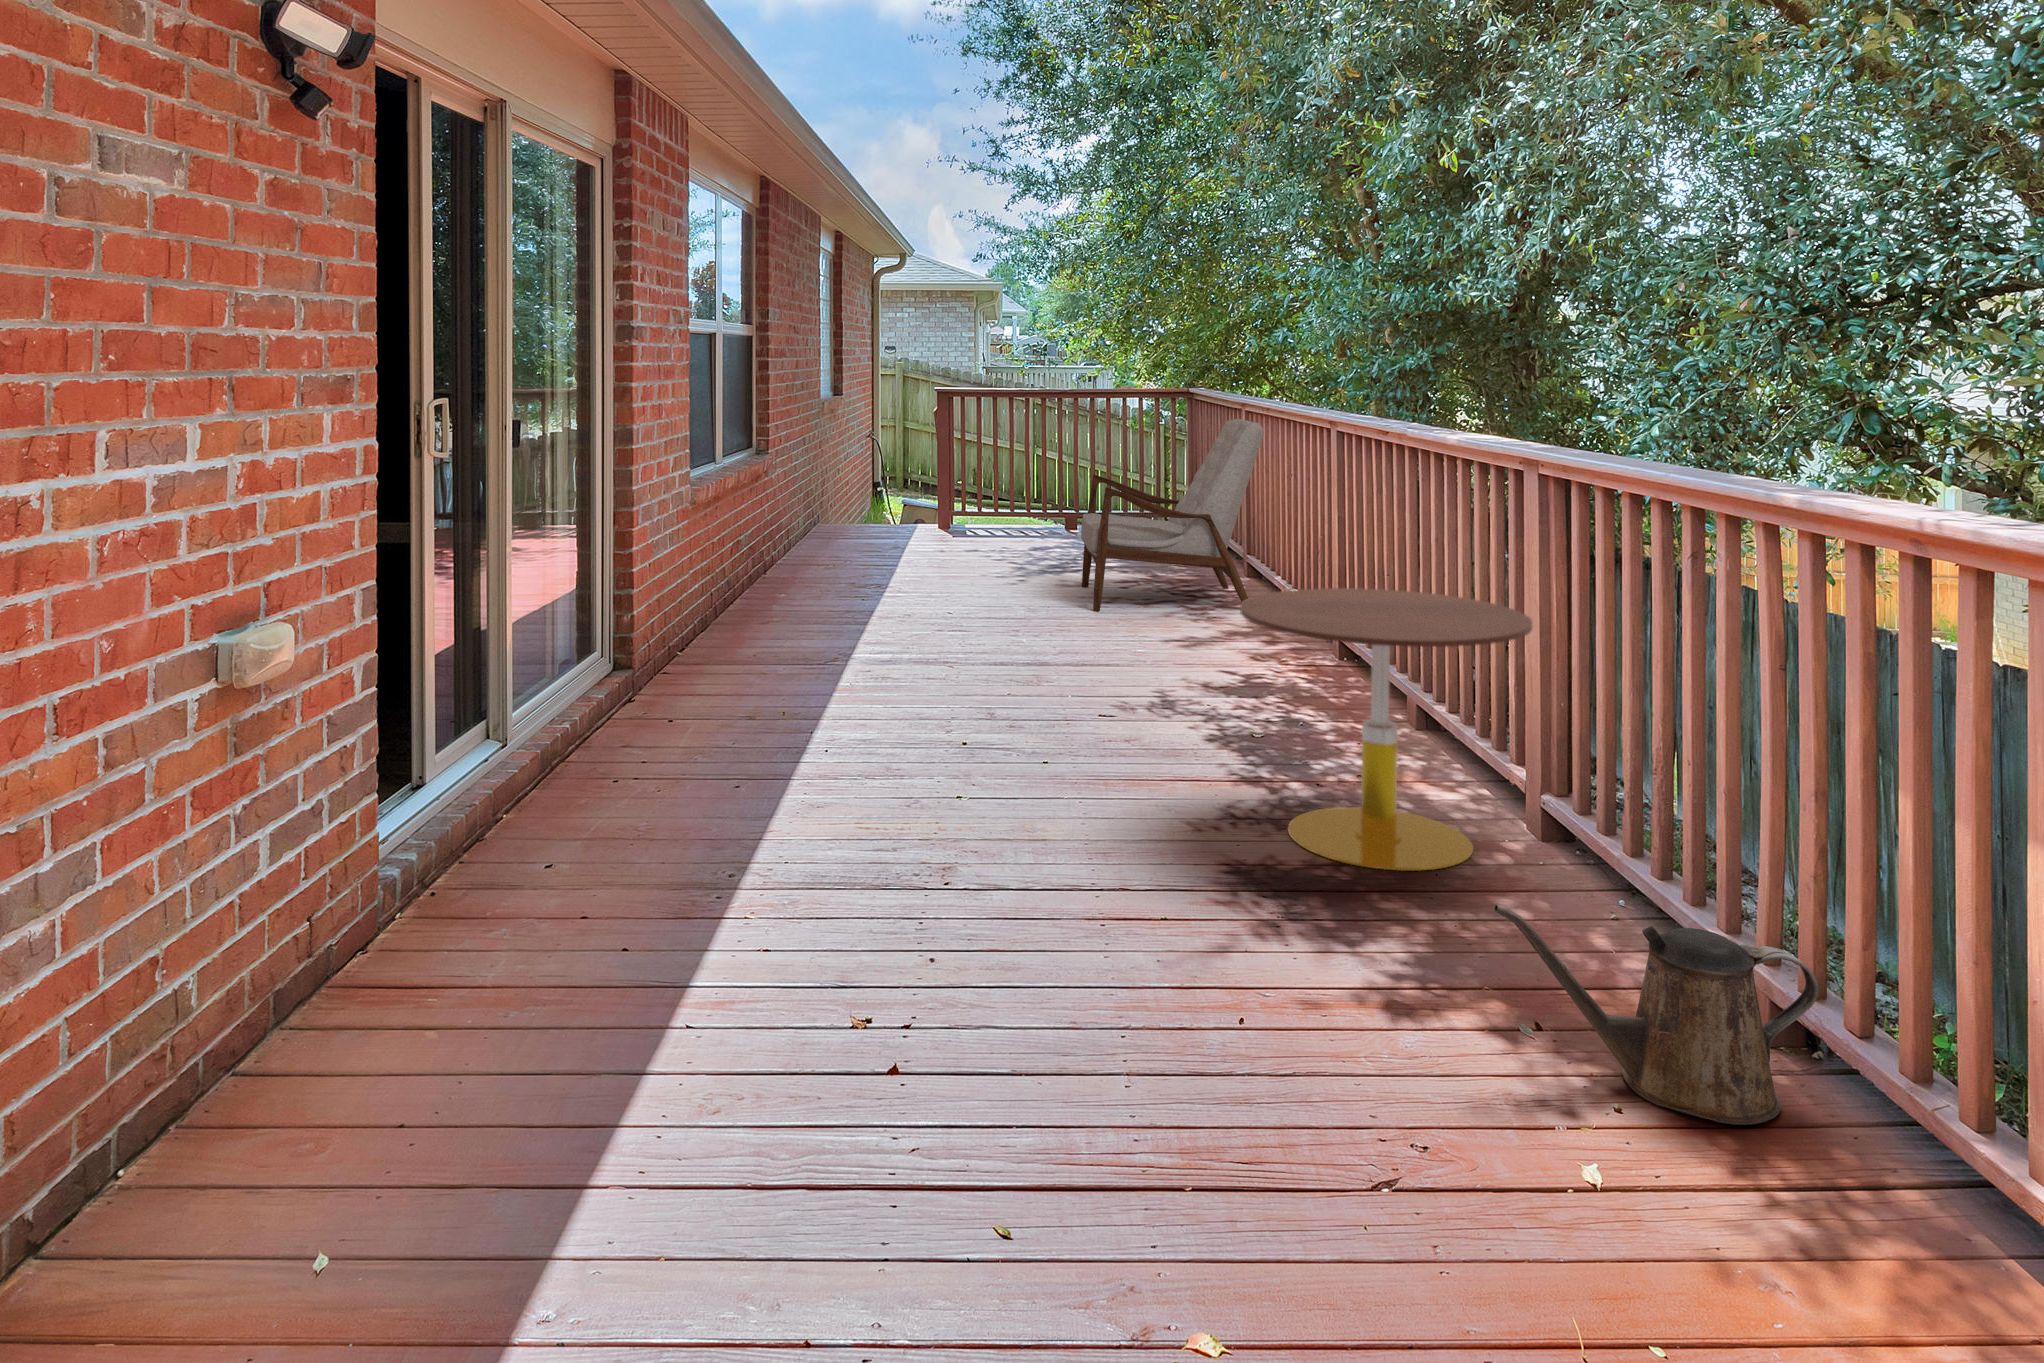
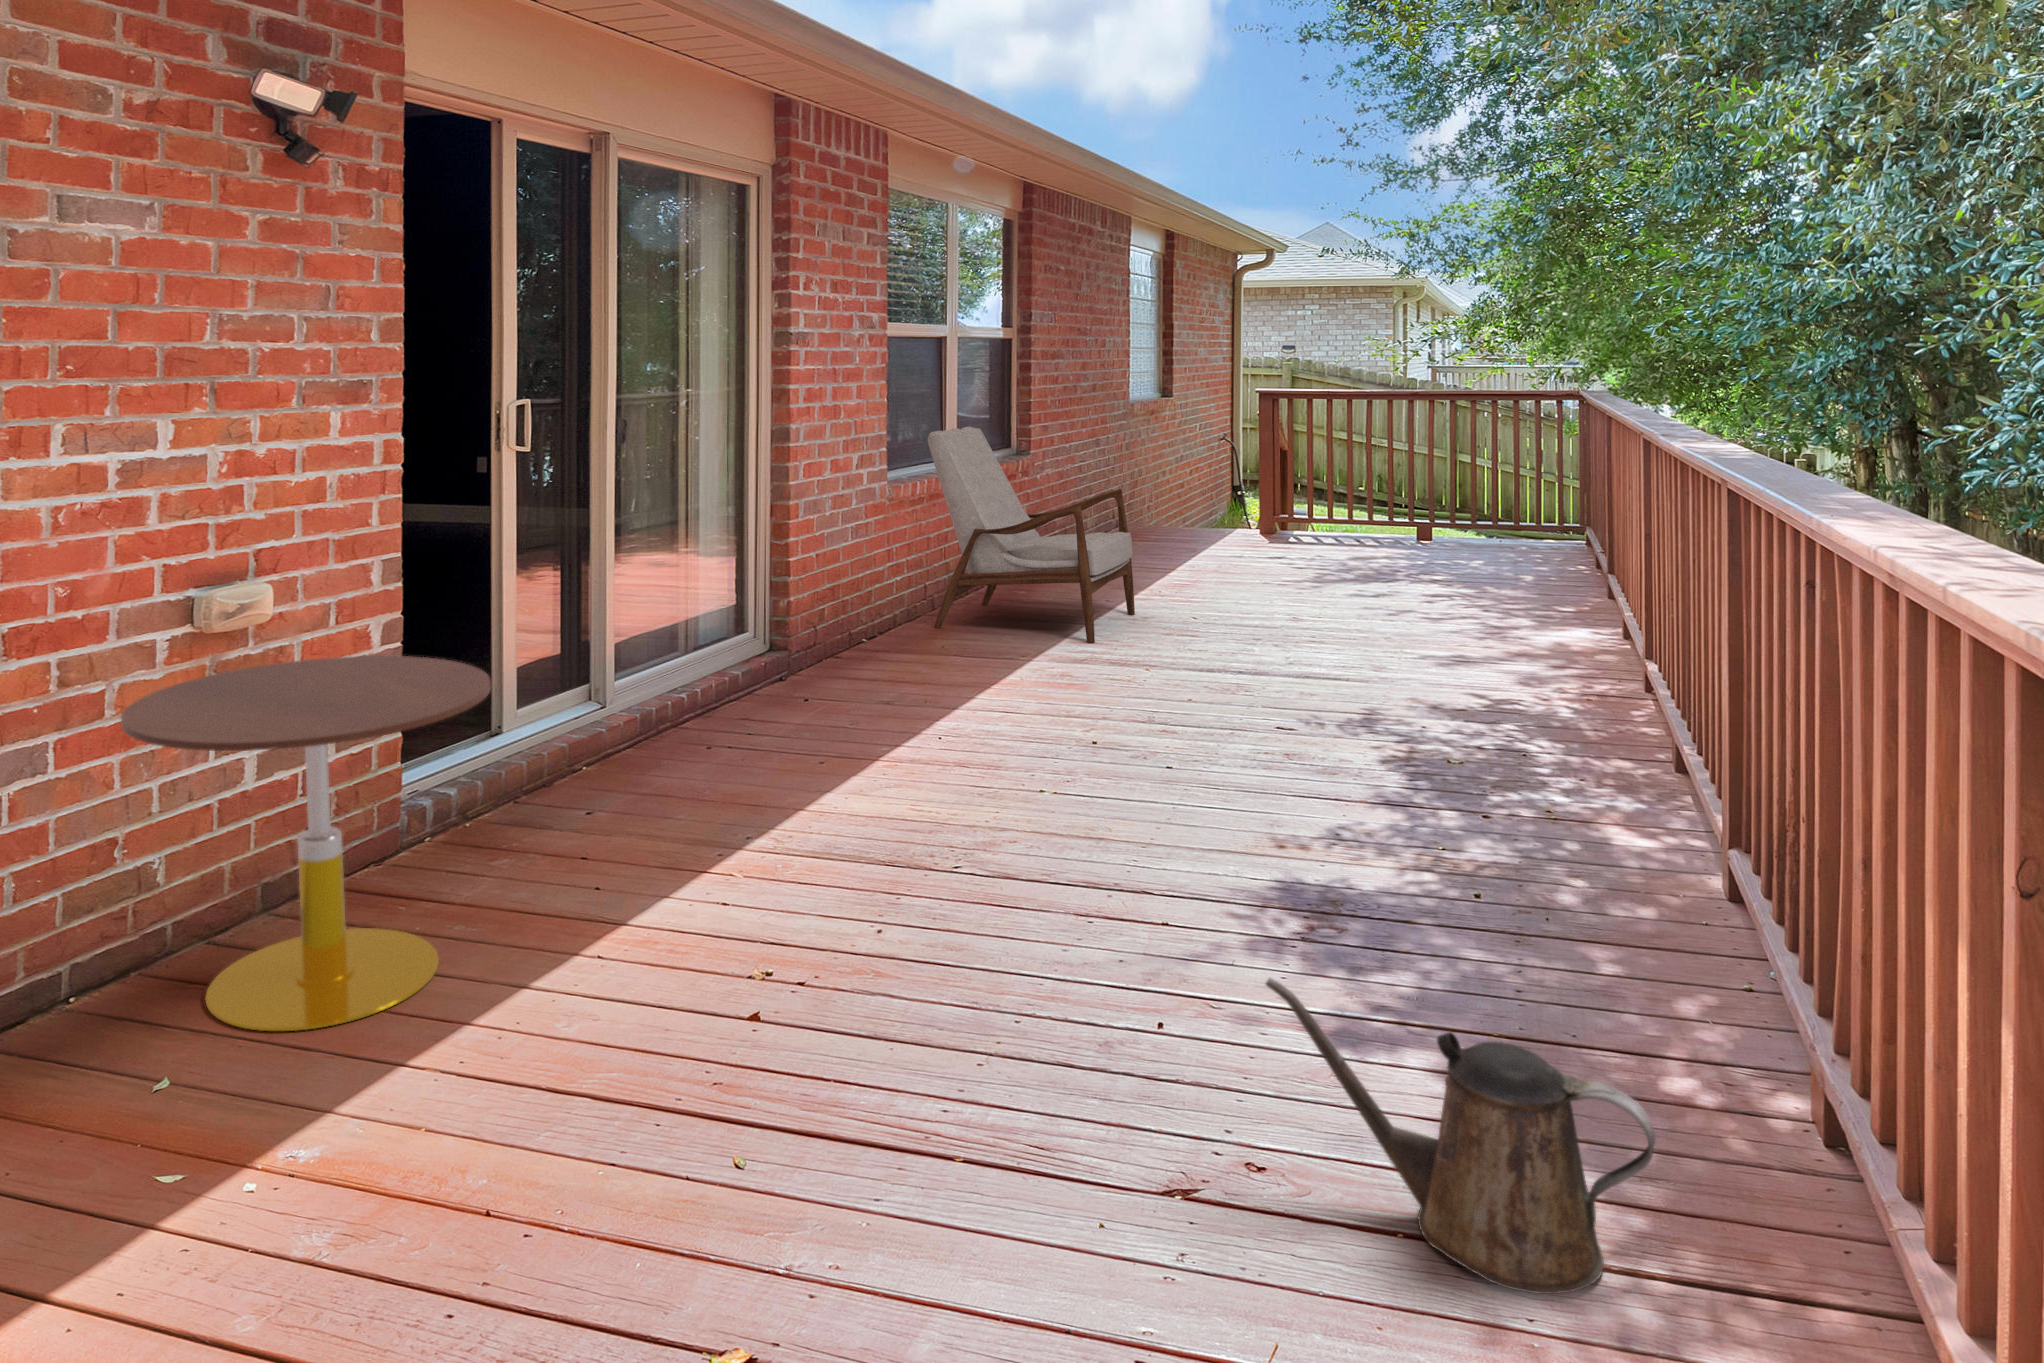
armchair: present [1081,419,1264,611] -> present [927,427,1135,642]
side table: present [1240,588,1533,871] -> present [121,656,491,1031]

